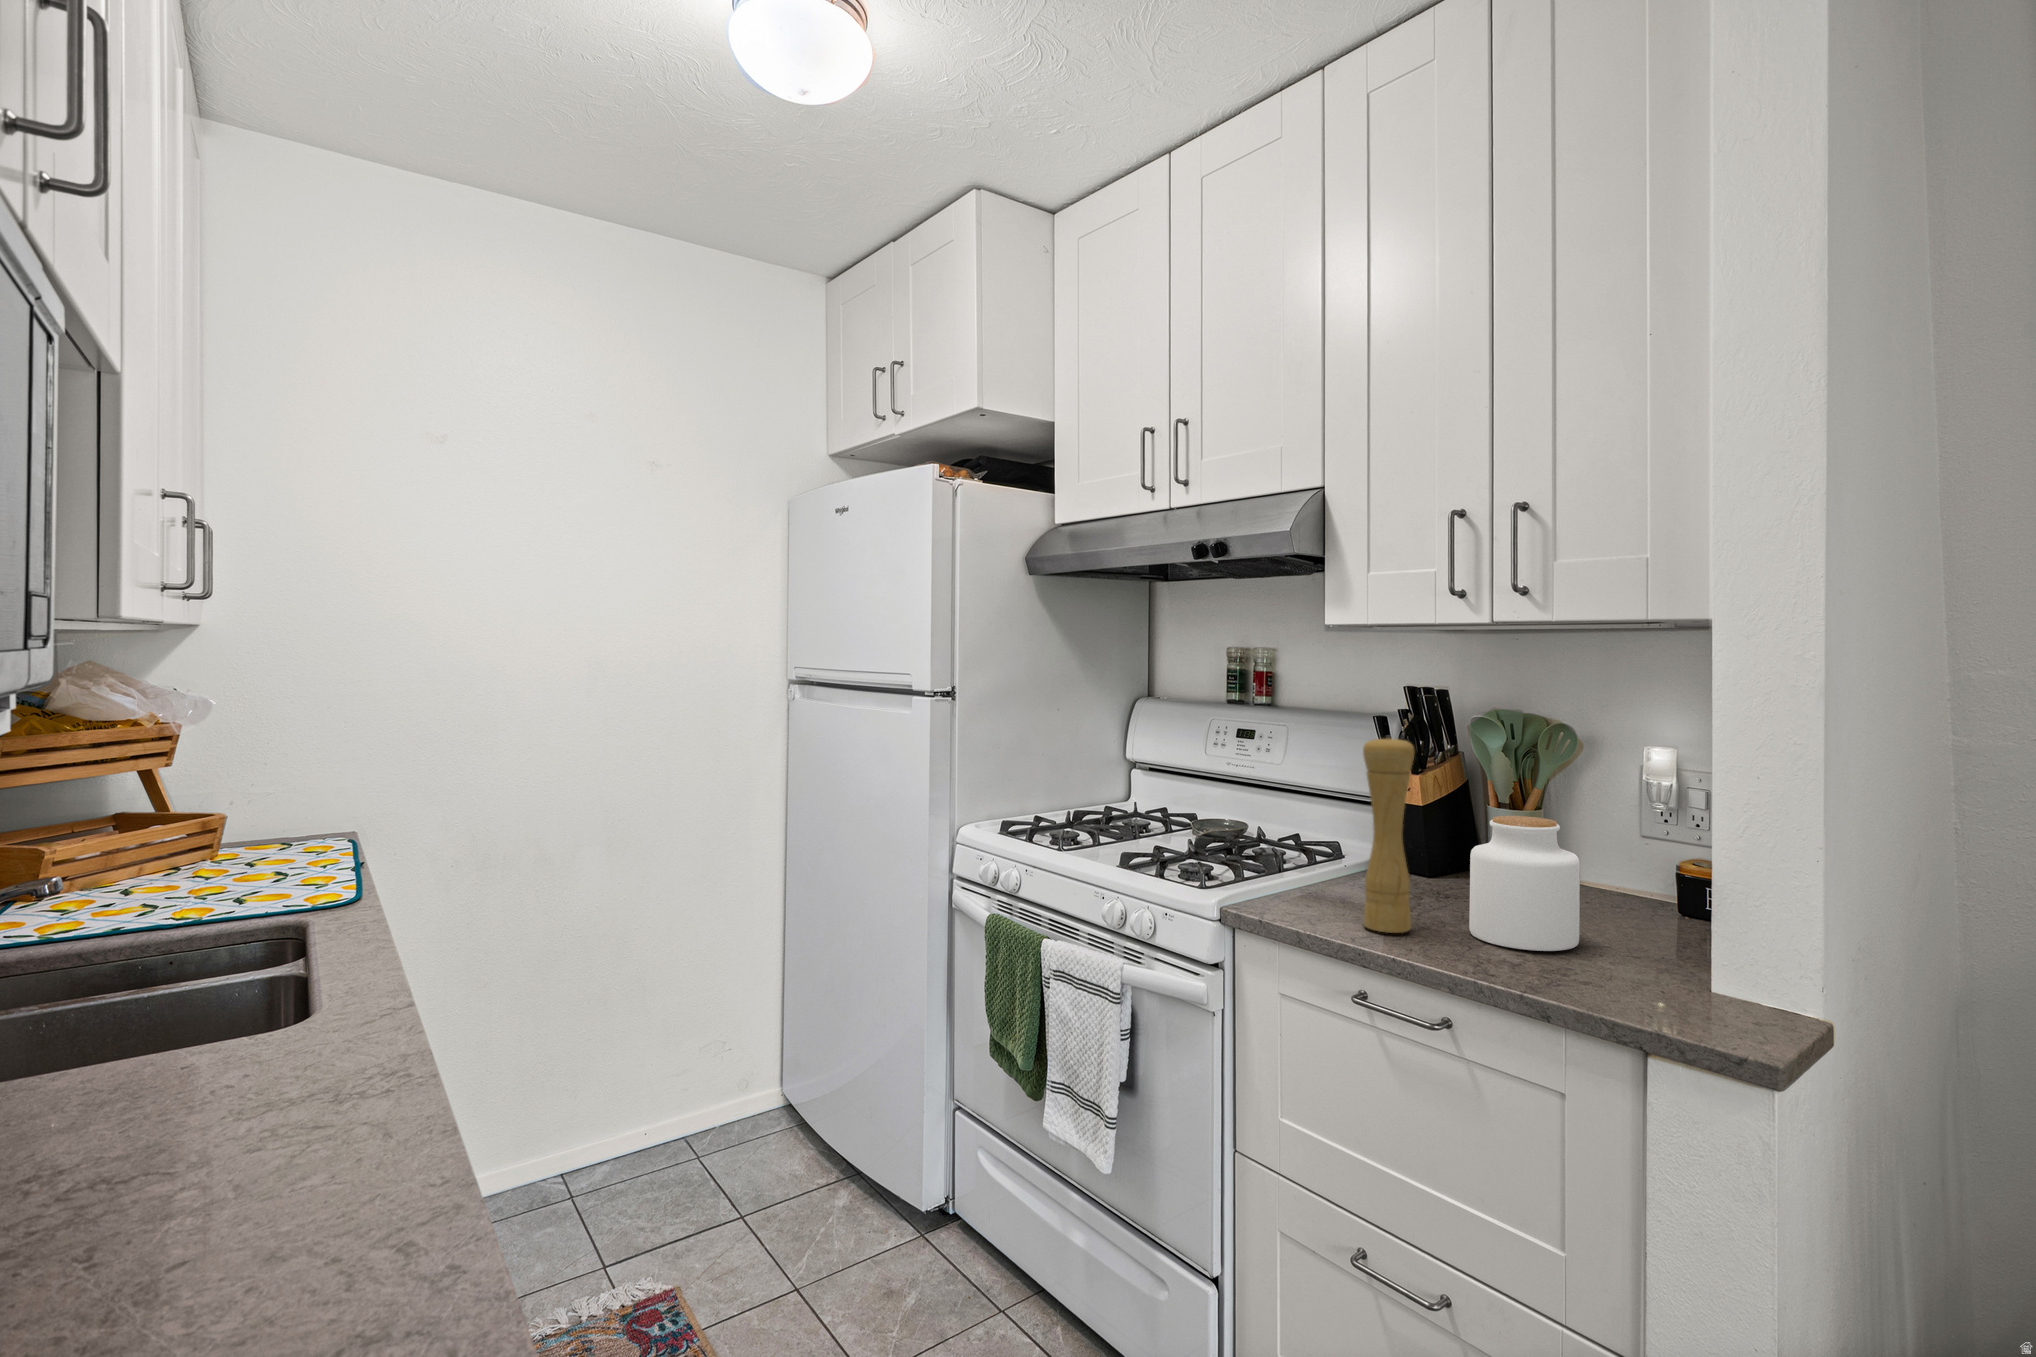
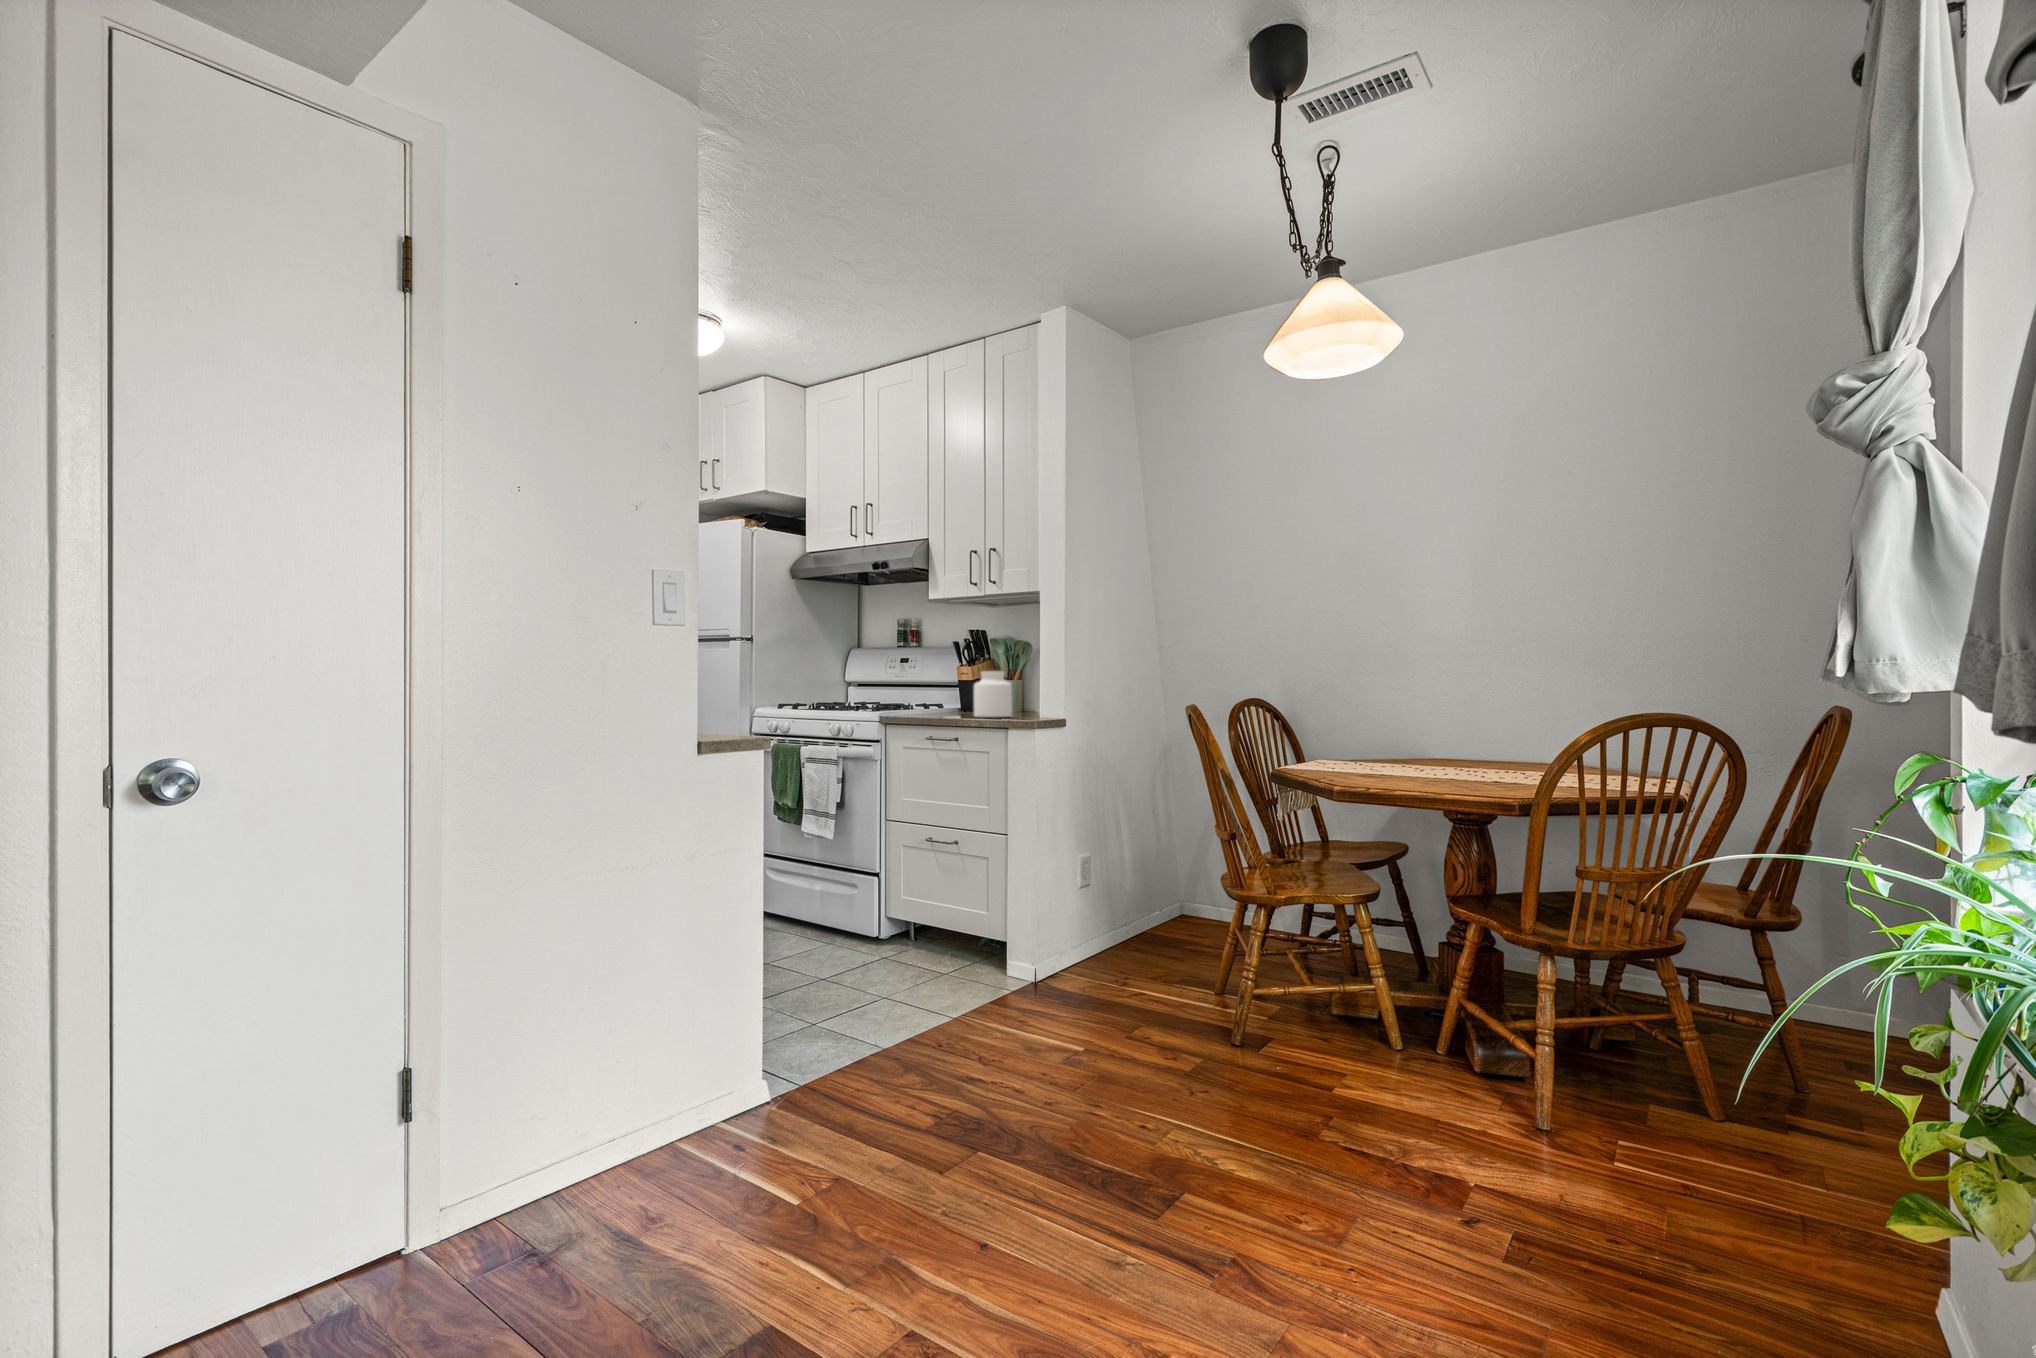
pepper mill: present [1363,736,1415,933] -> none [932,639,951,716]

